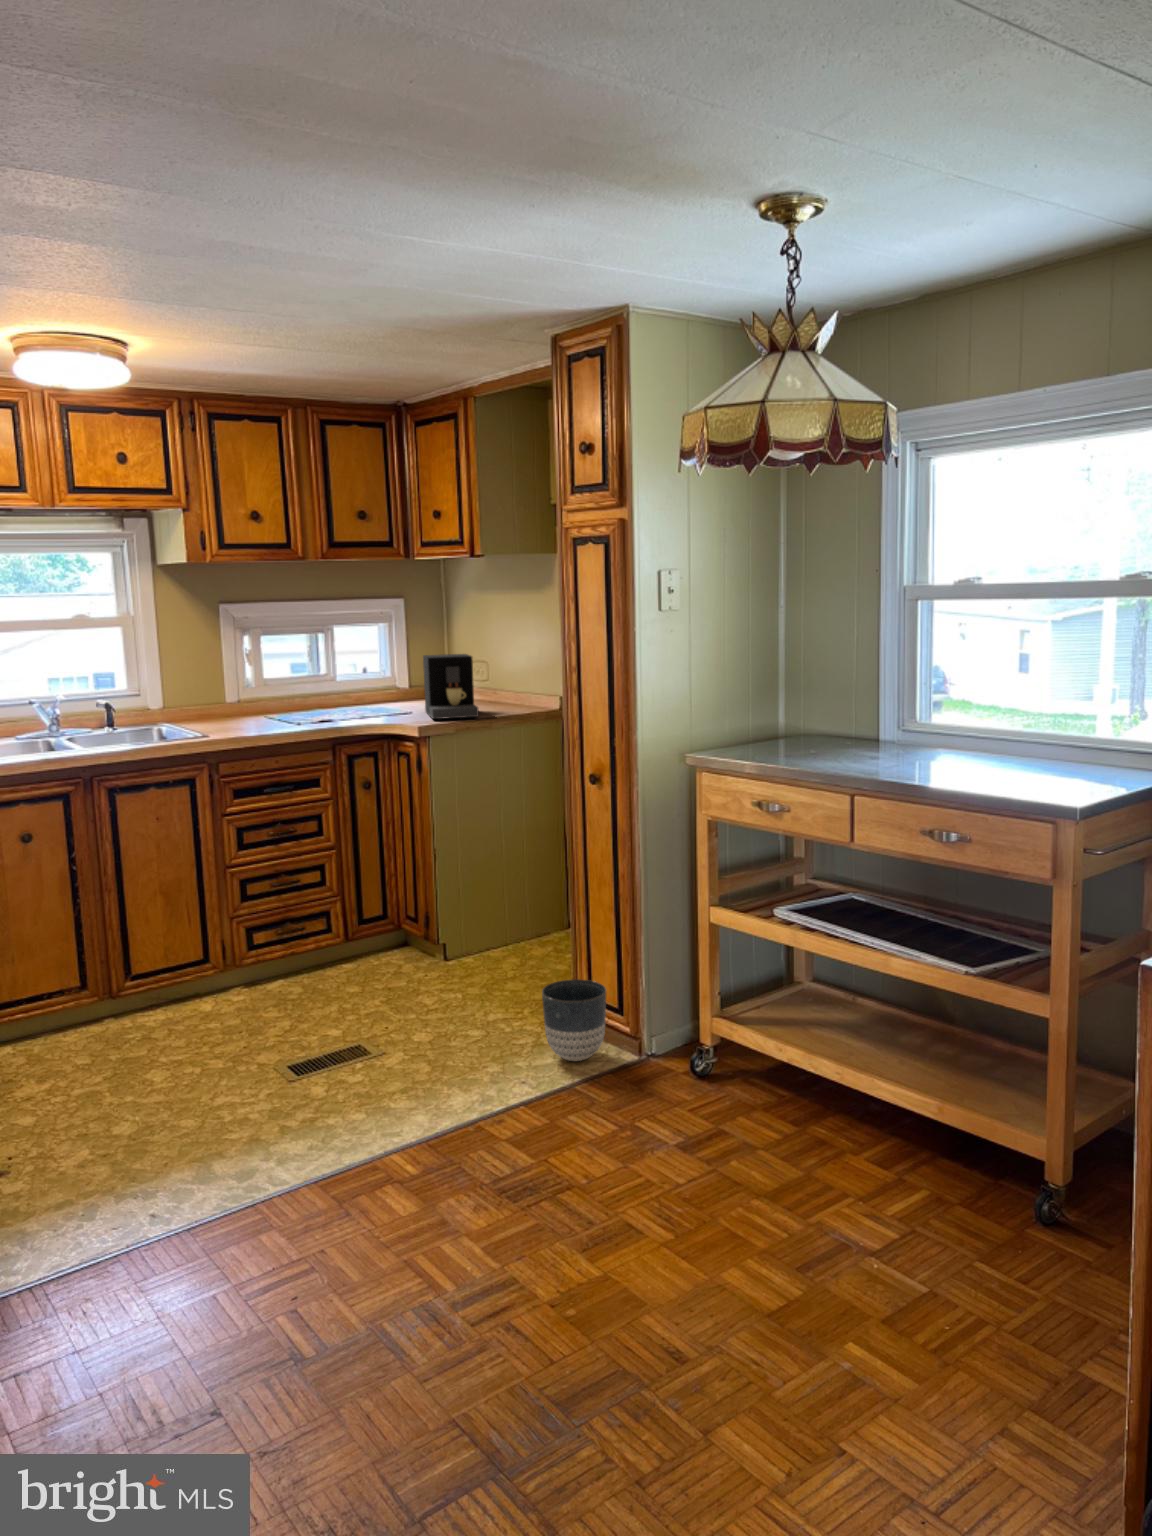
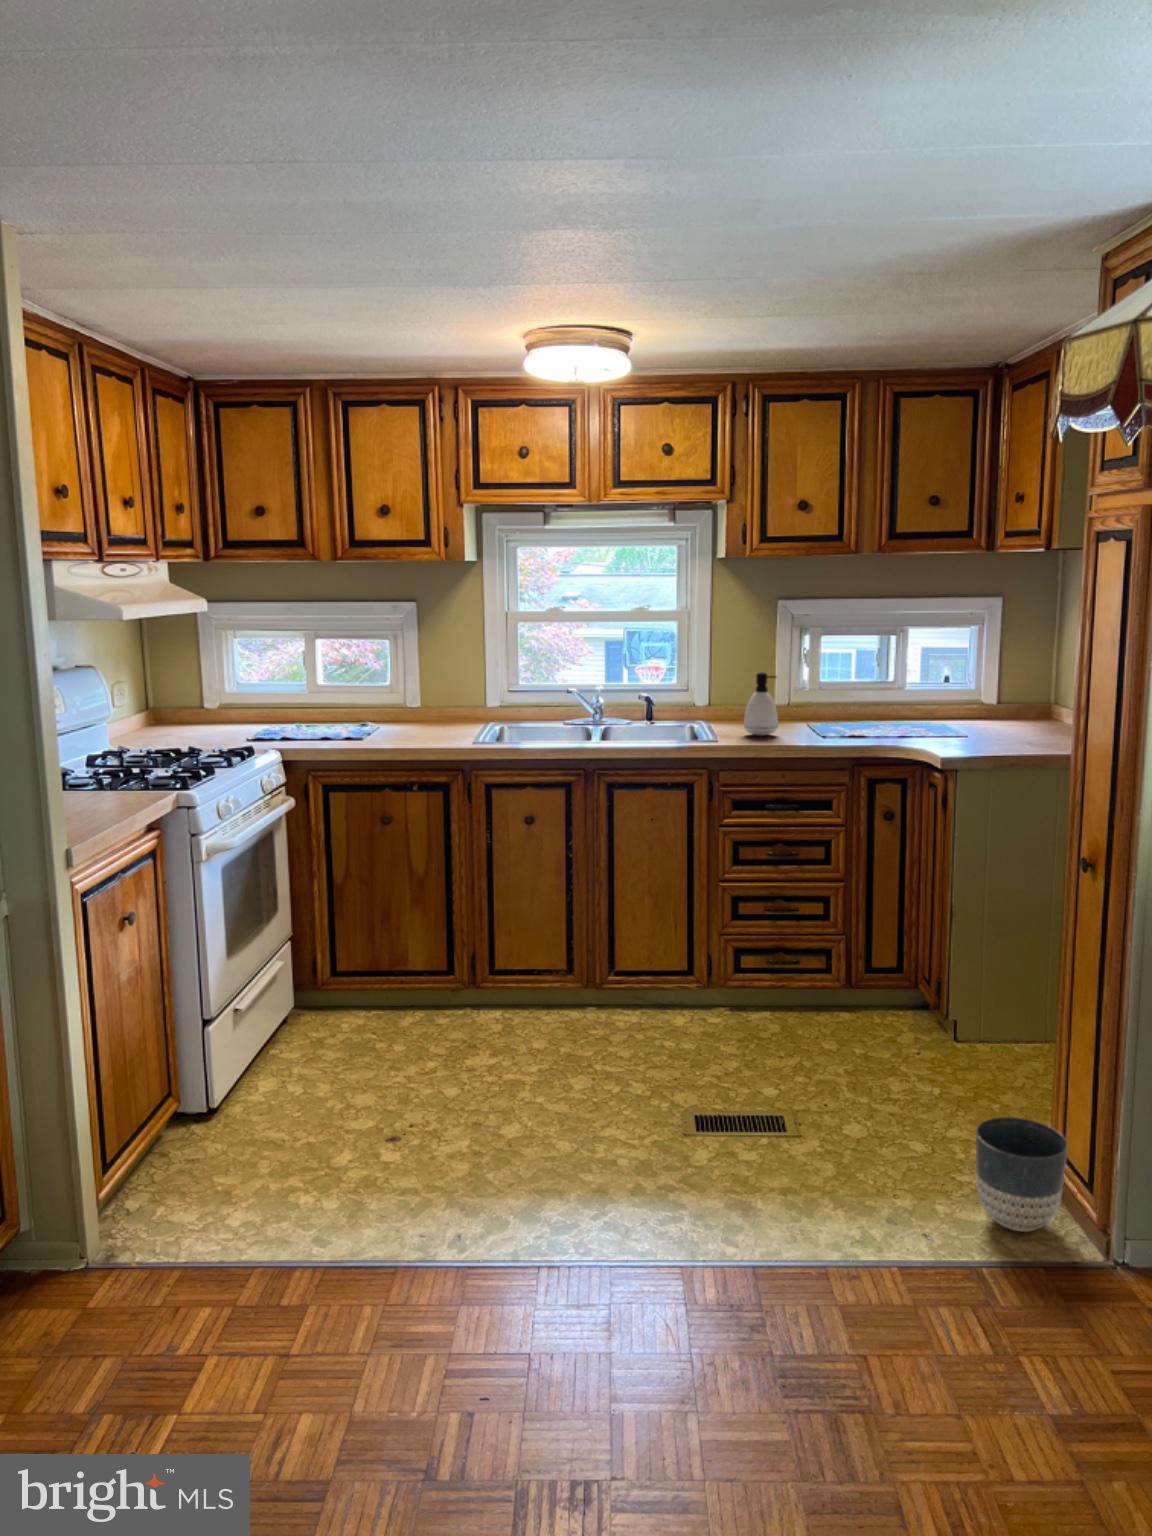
coffee maker: present [423,654,479,719] -> none [975,667,1048,750]
soap dispenser: none [224,670,257,728] -> present [744,672,778,736]

